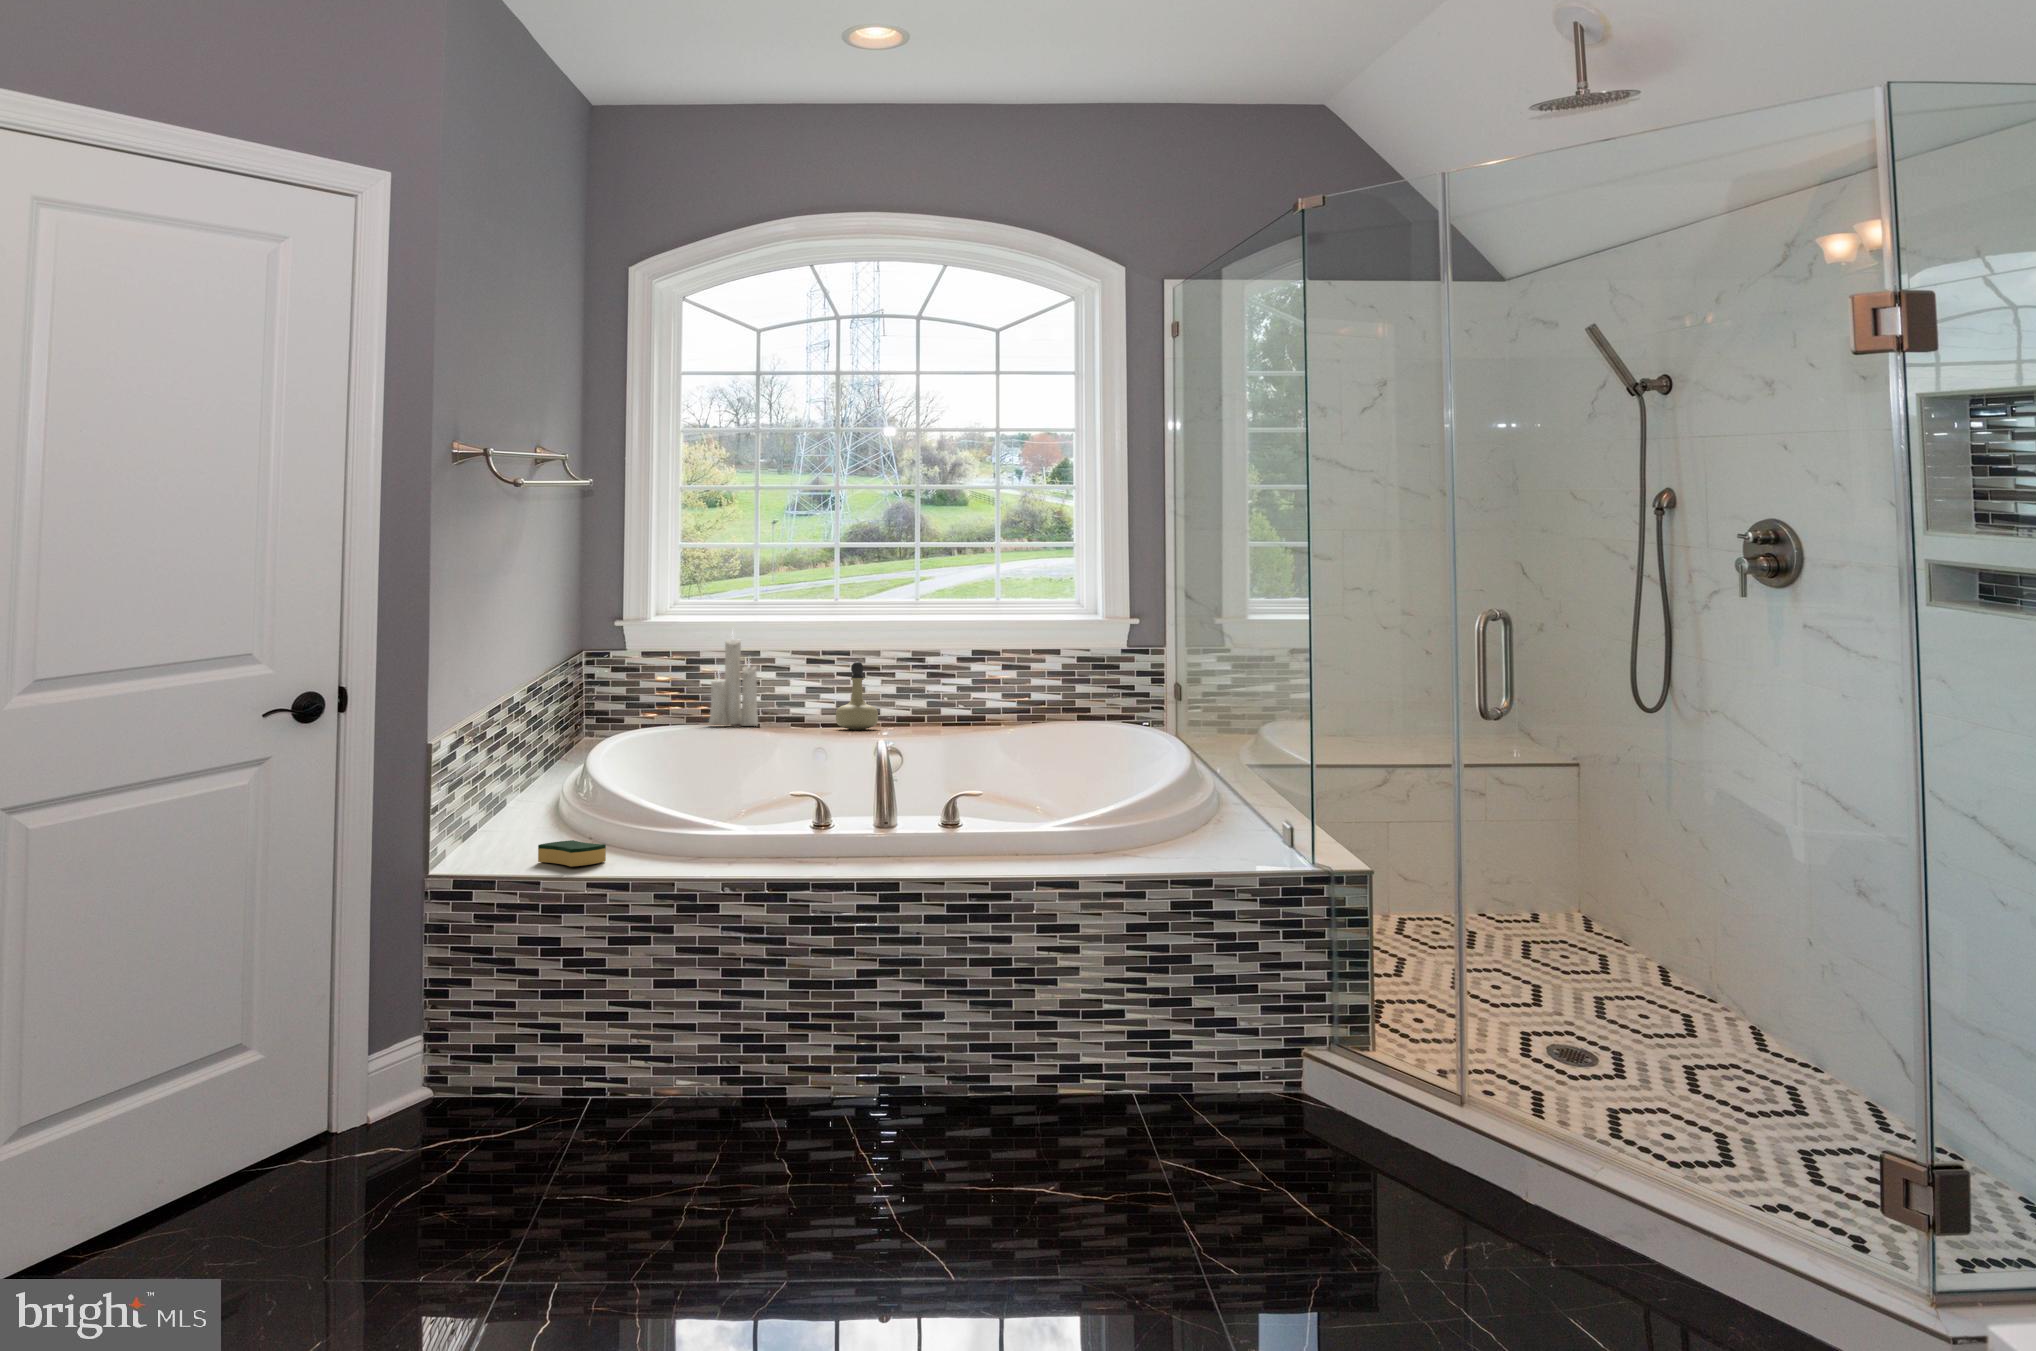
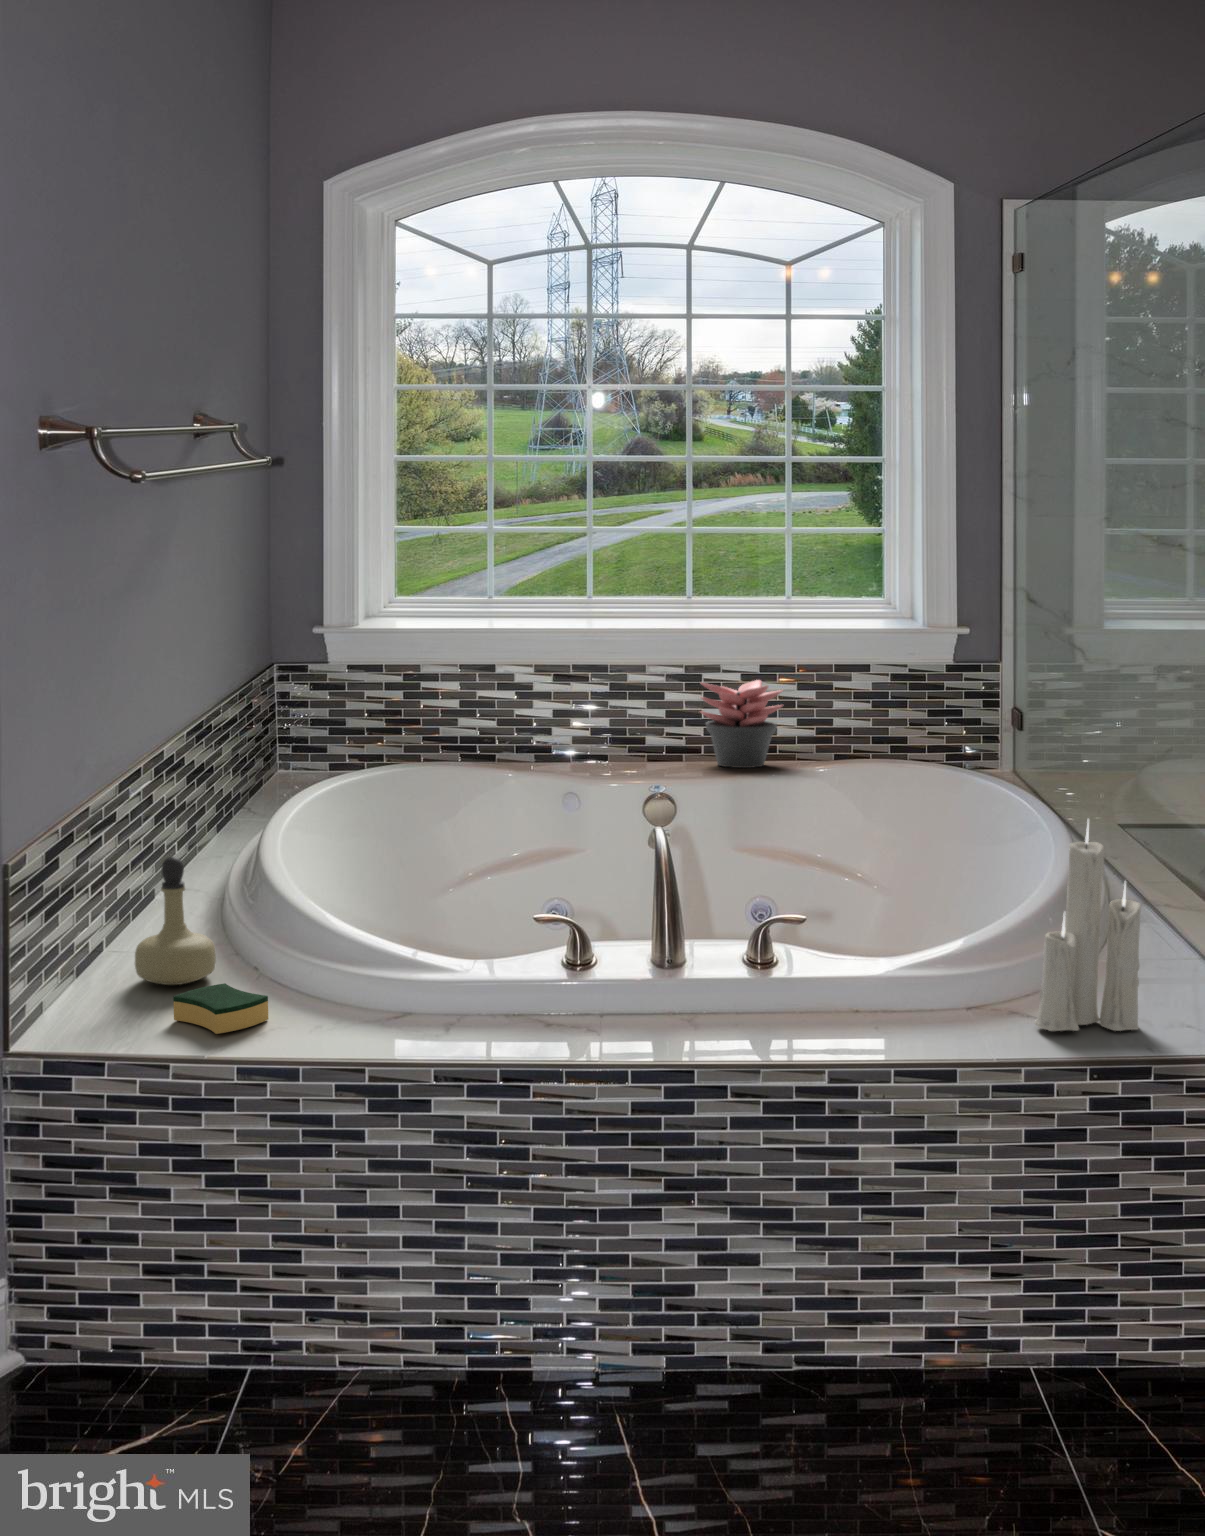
candle: present [709,638,758,726] -> present [1035,821,1141,1031]
perfume bottle: present [836,661,878,730] -> present [135,856,216,985]
succulent plant: none [924,662,990,728] -> present [700,680,783,768]

